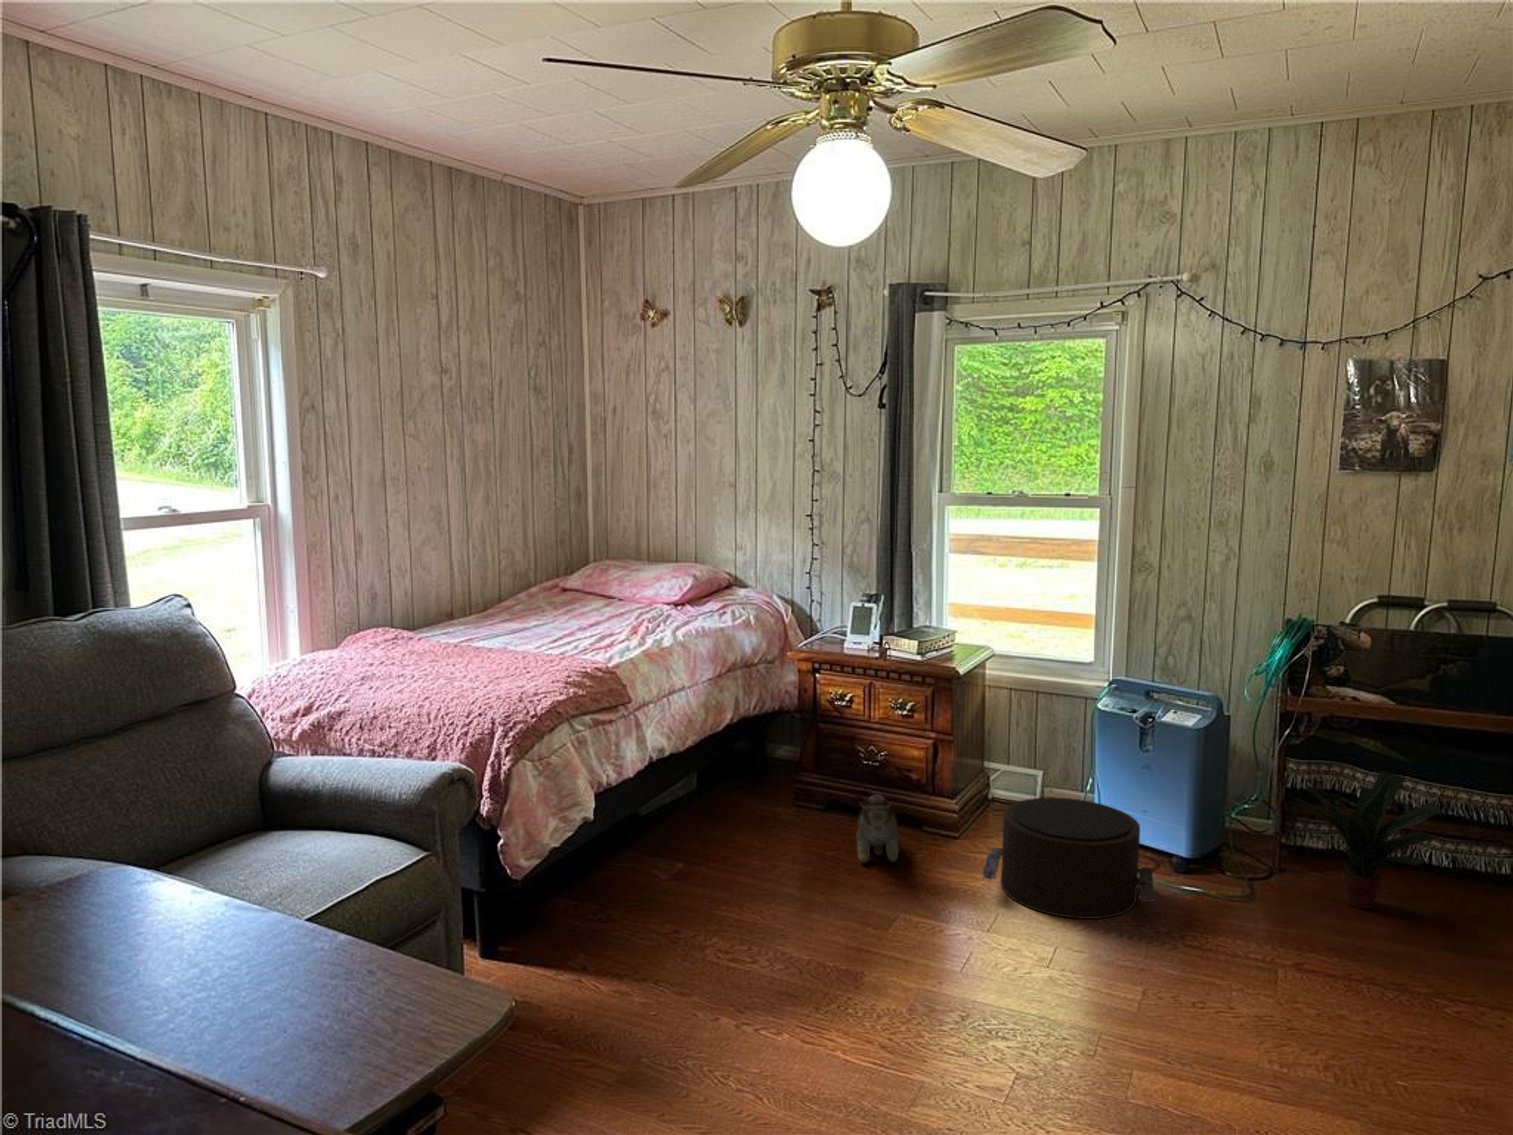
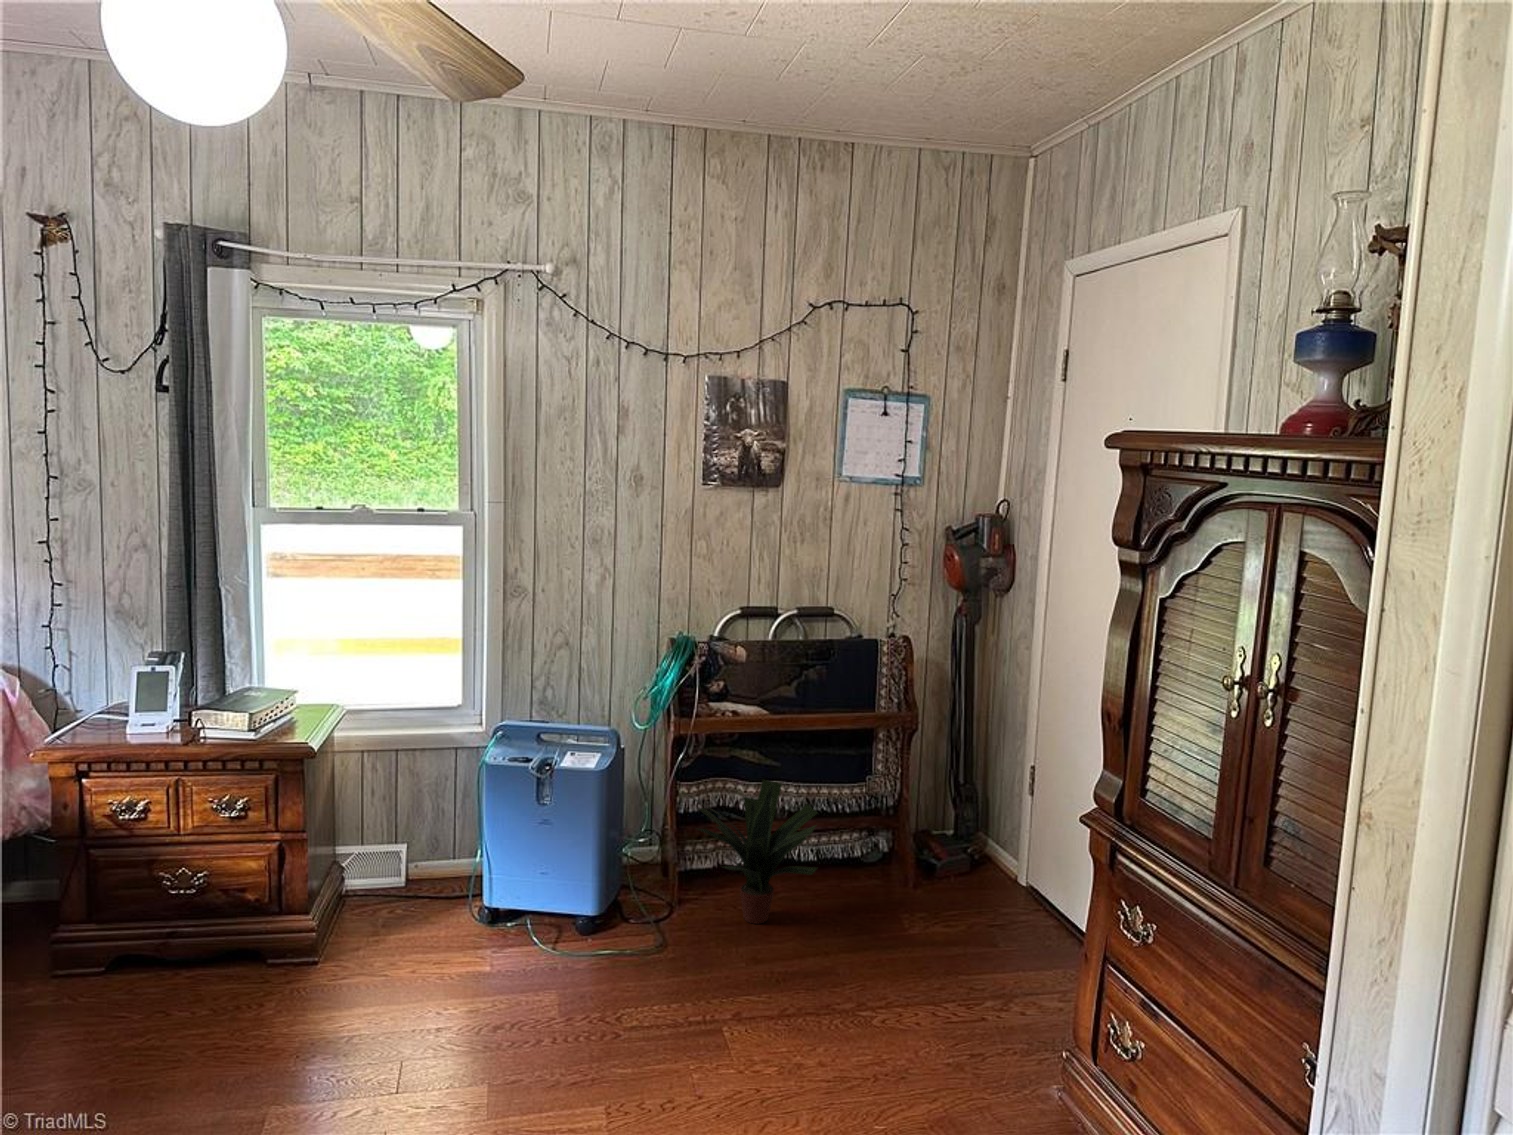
plush toy: present [856,794,900,863] -> none [168,952,238,1055]
pouf: present [983,797,1157,919] -> none [370,881,586,1050]

